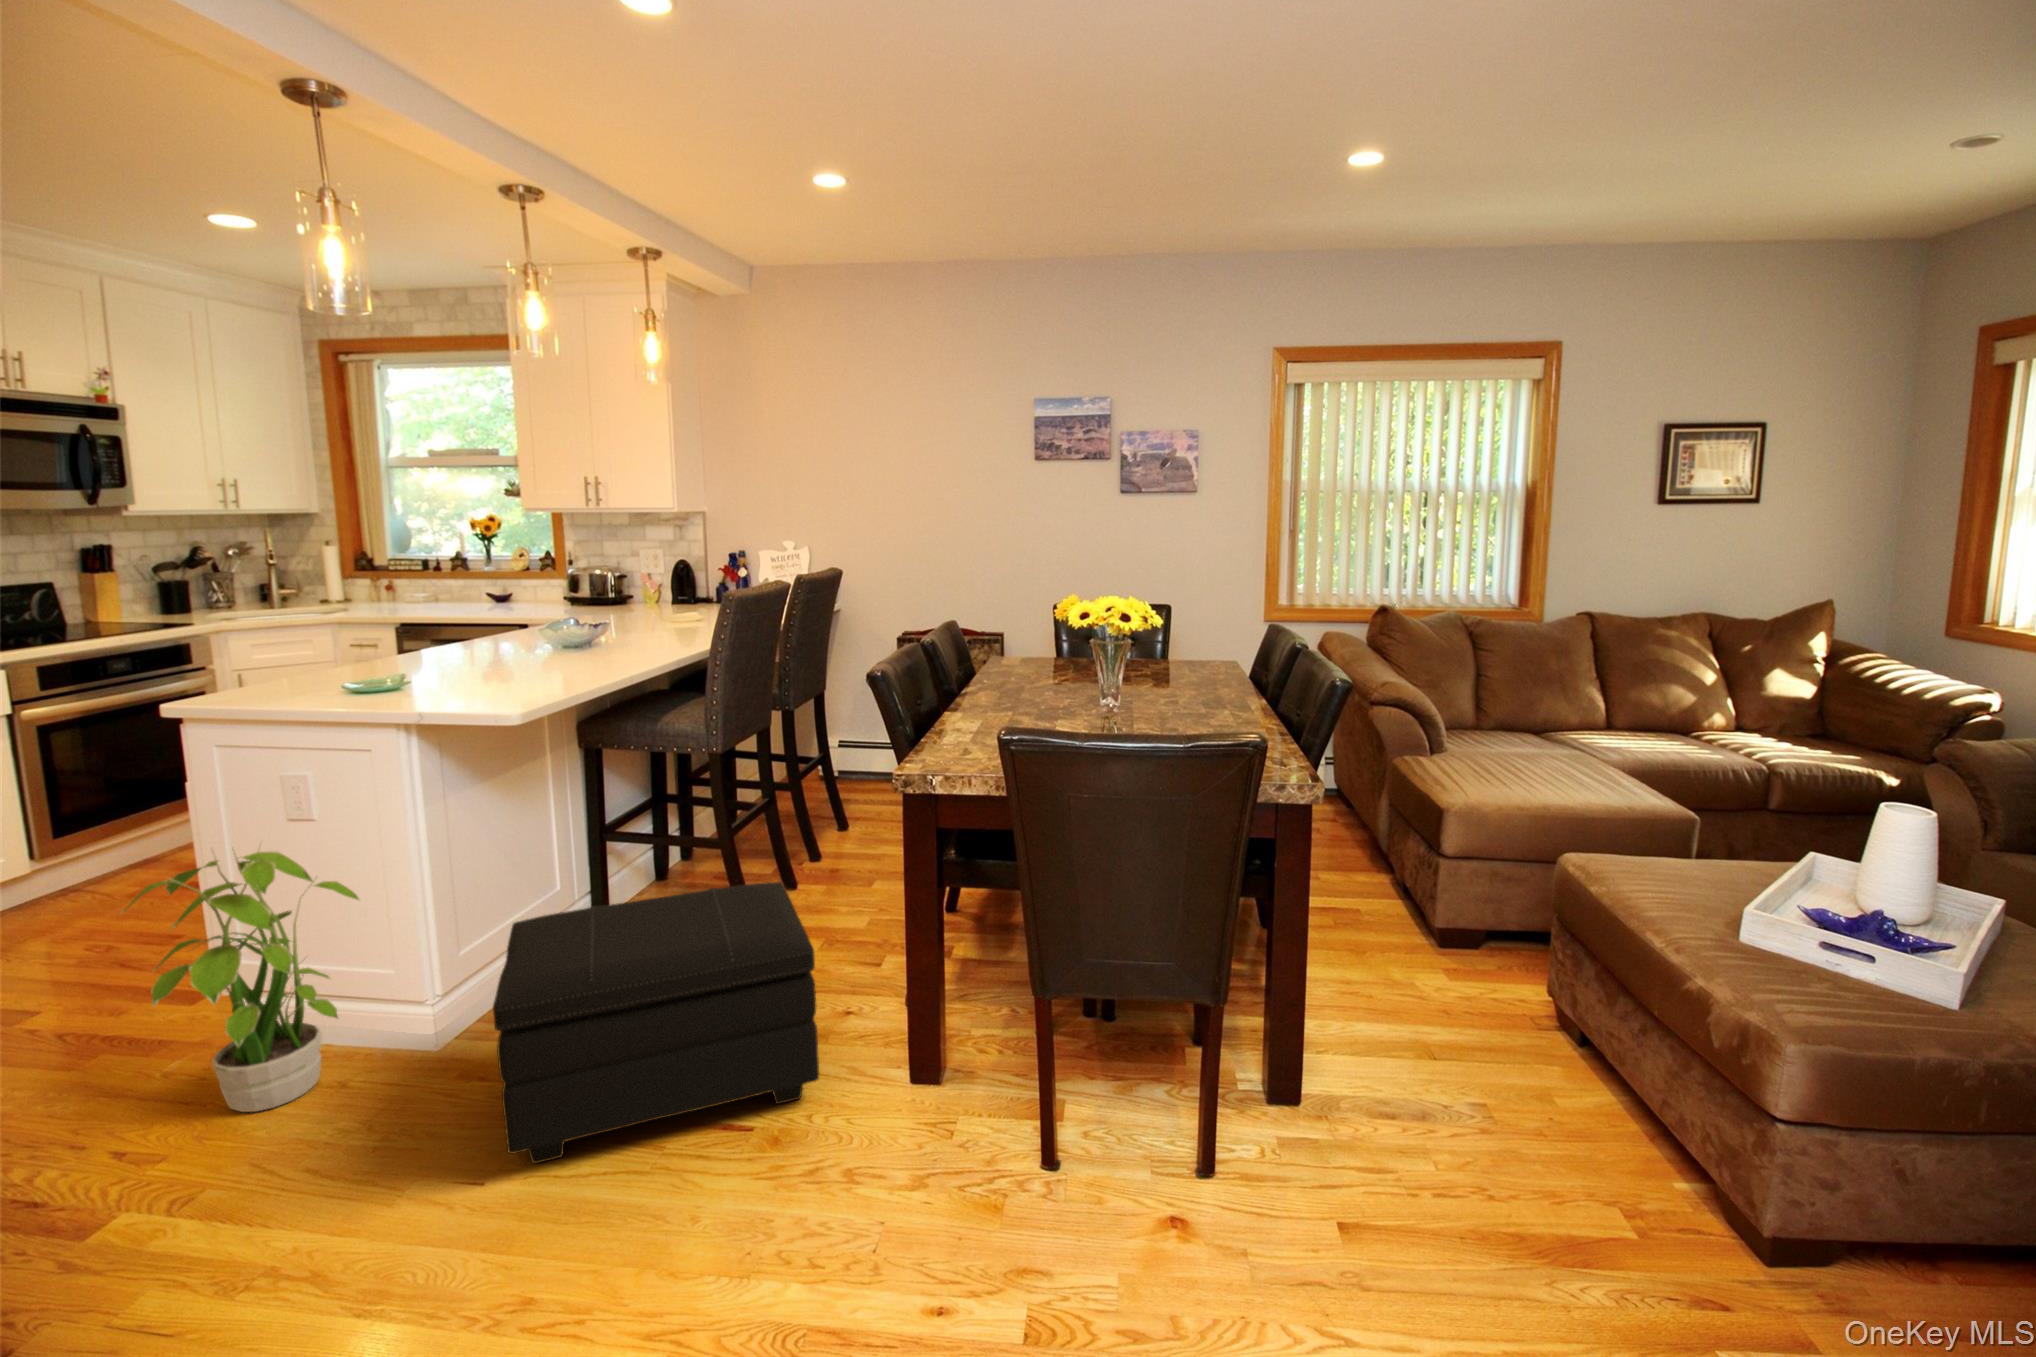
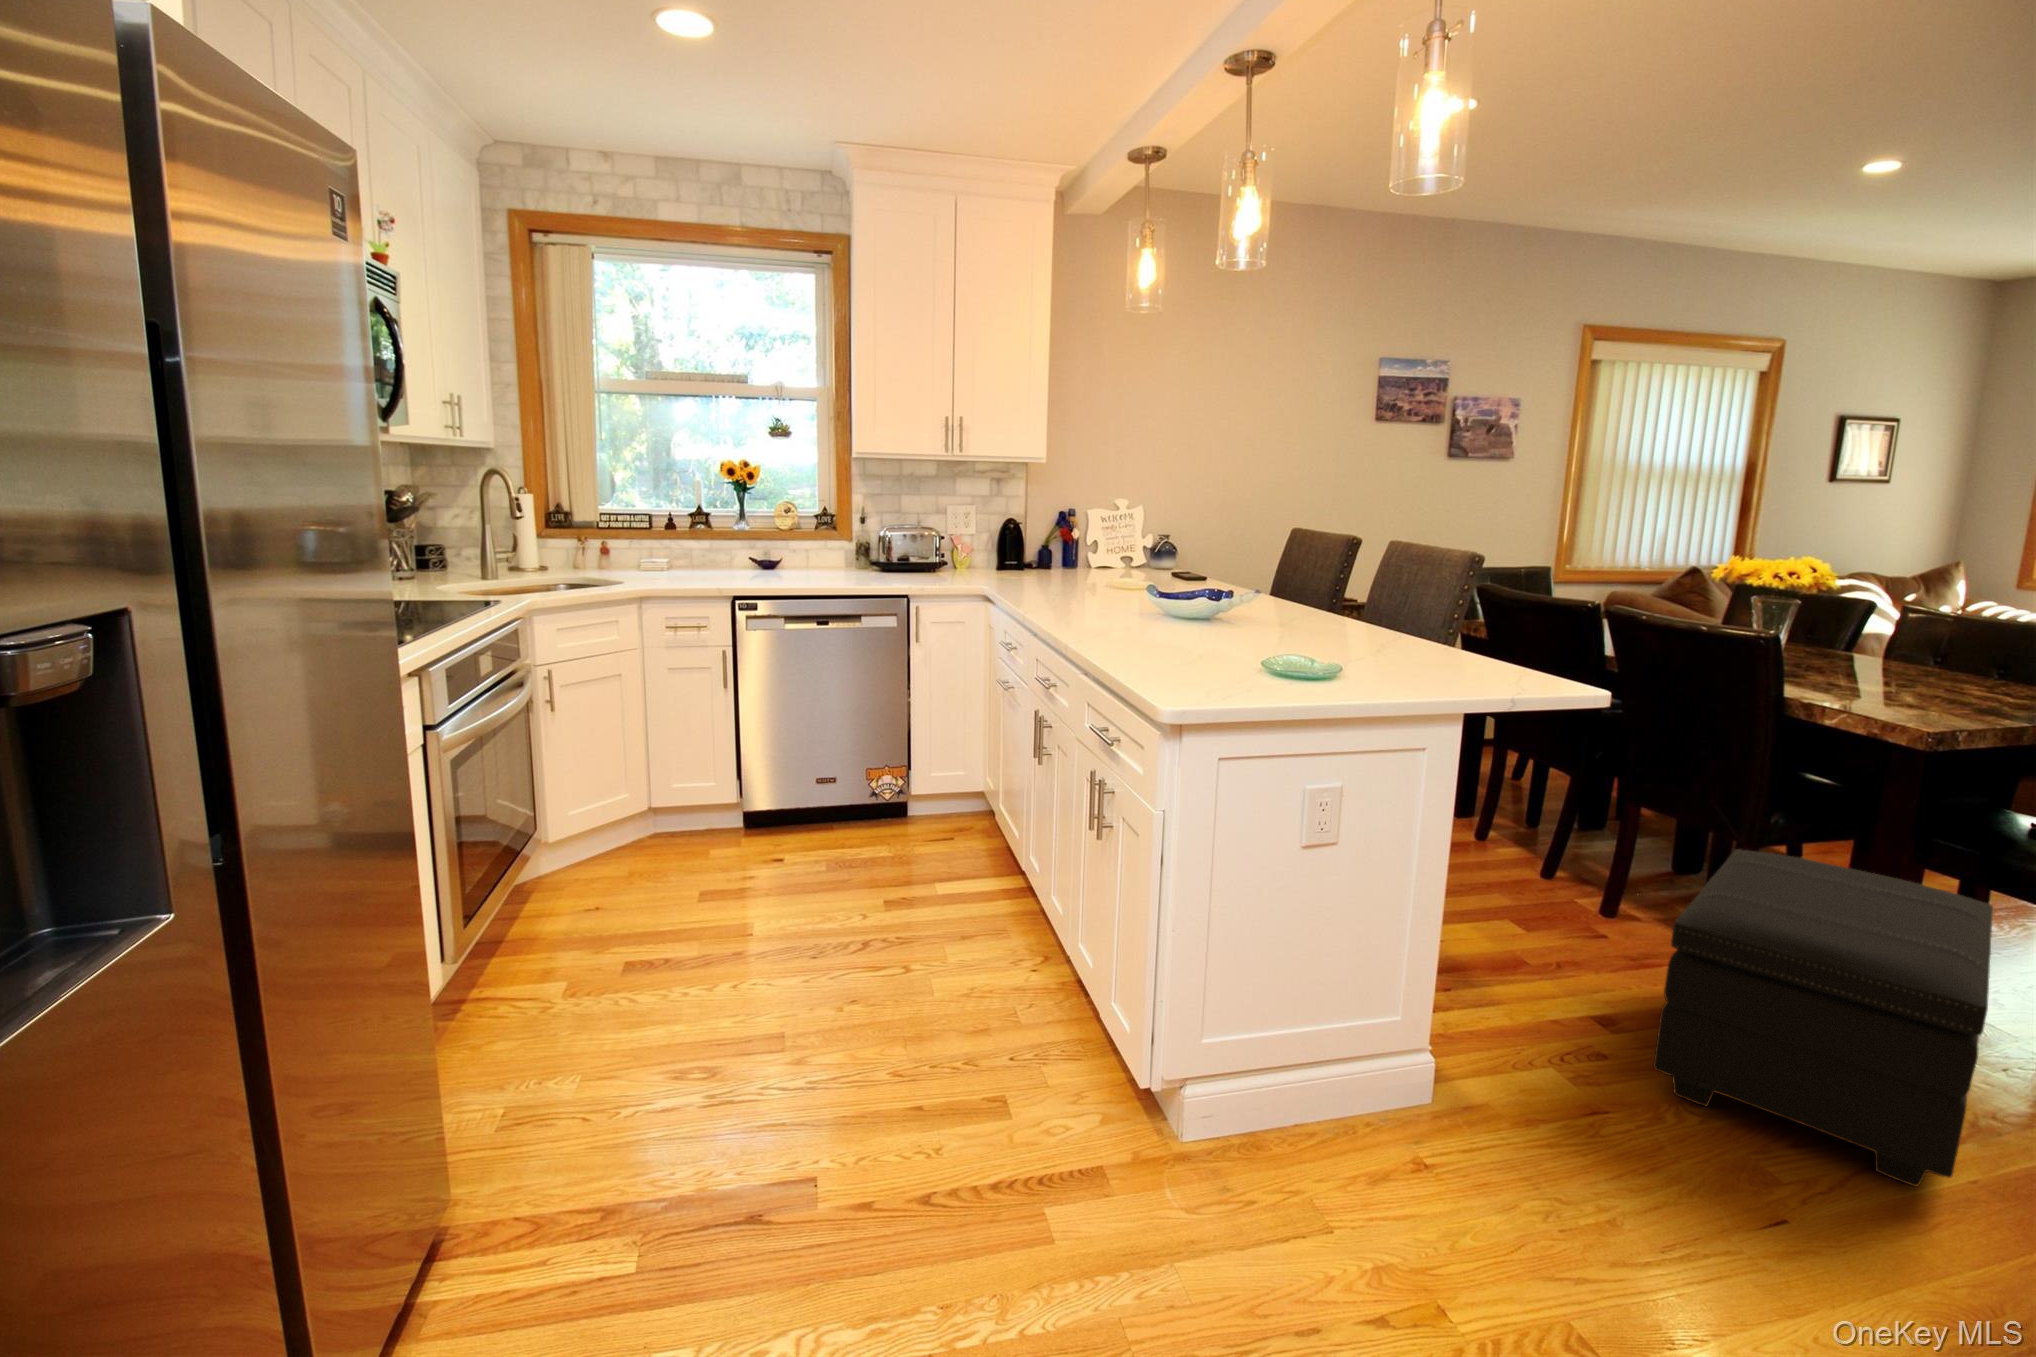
potted plant: present [121,851,359,1112] -> none [1381,858,1633,1220]

